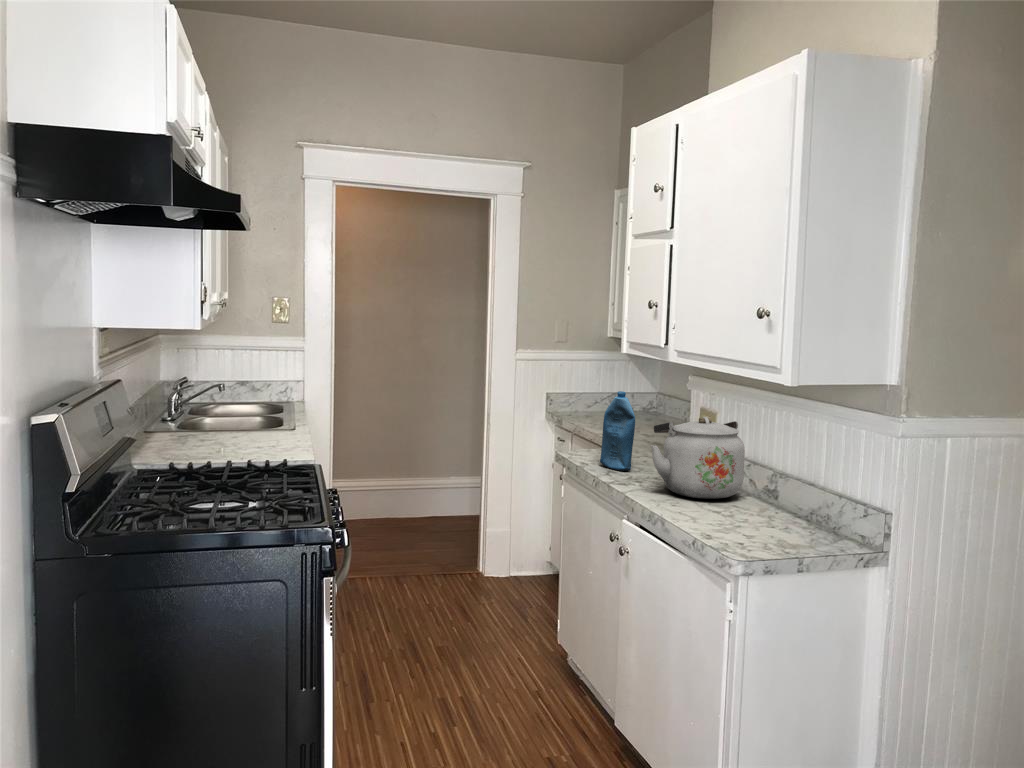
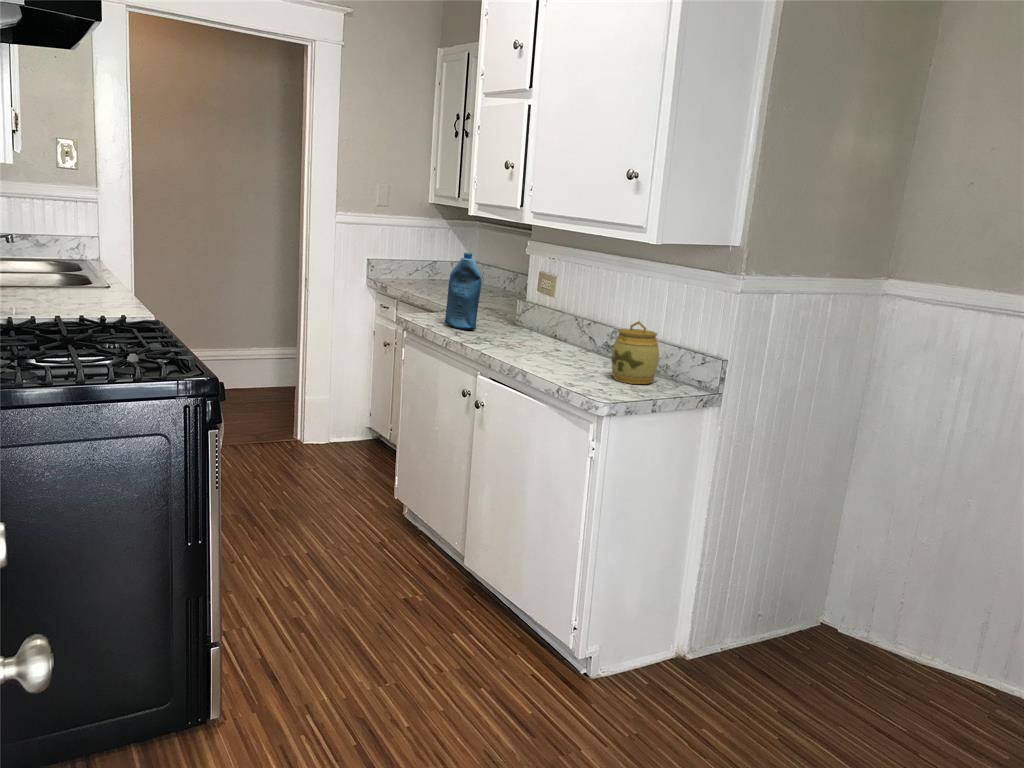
kettle: present [651,417,745,499] -> none [504,277,589,353]
jar: none [759,467,812,537] -> present [611,321,659,384]

